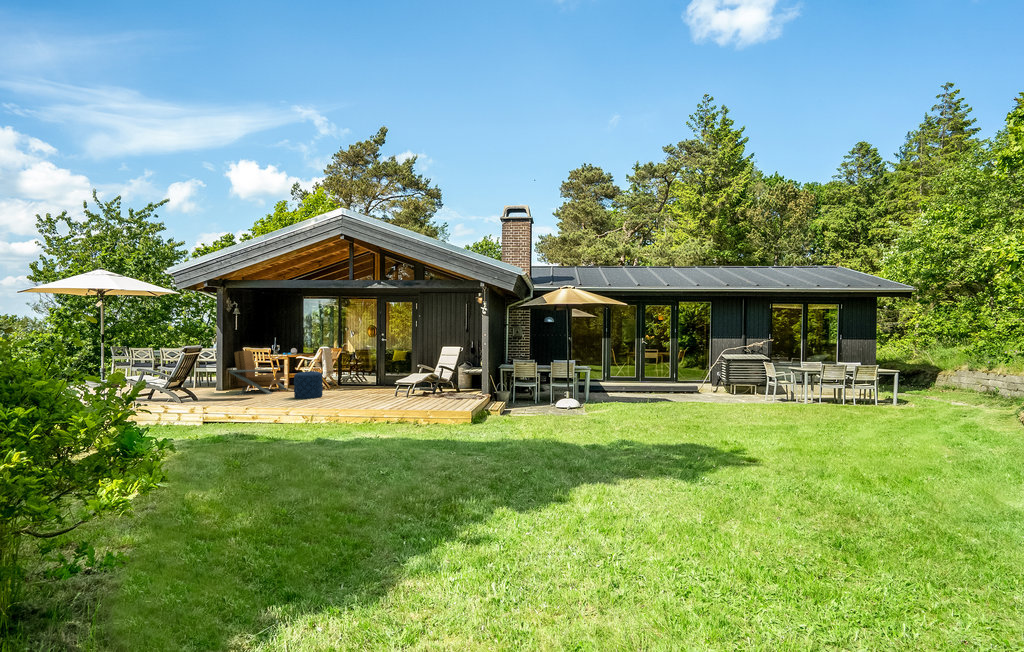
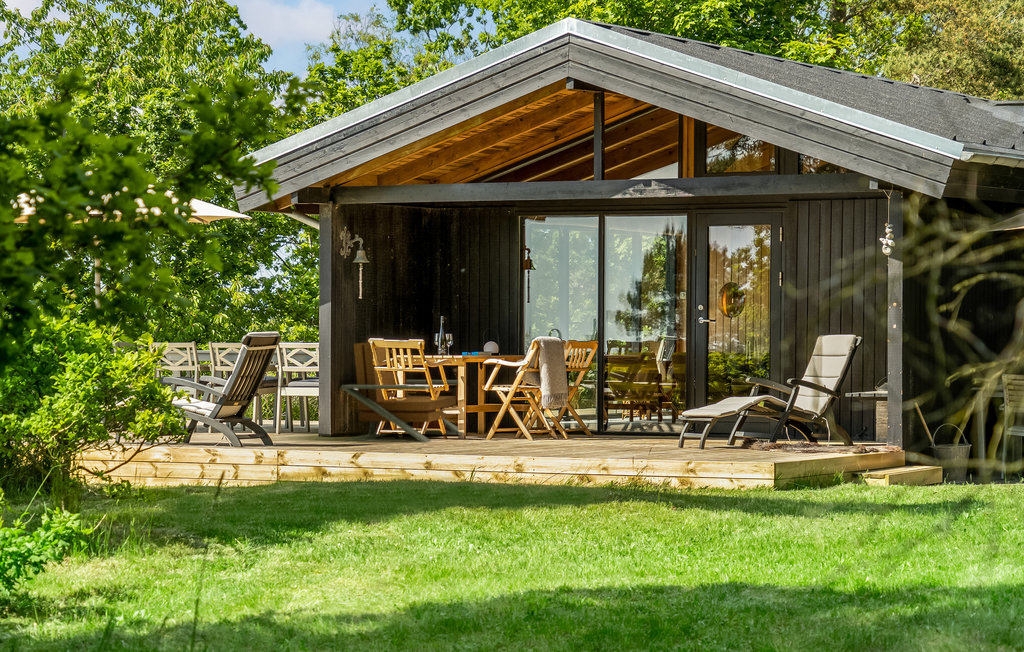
pouf: present [294,371,323,399] -> none [477,390,542,456]

